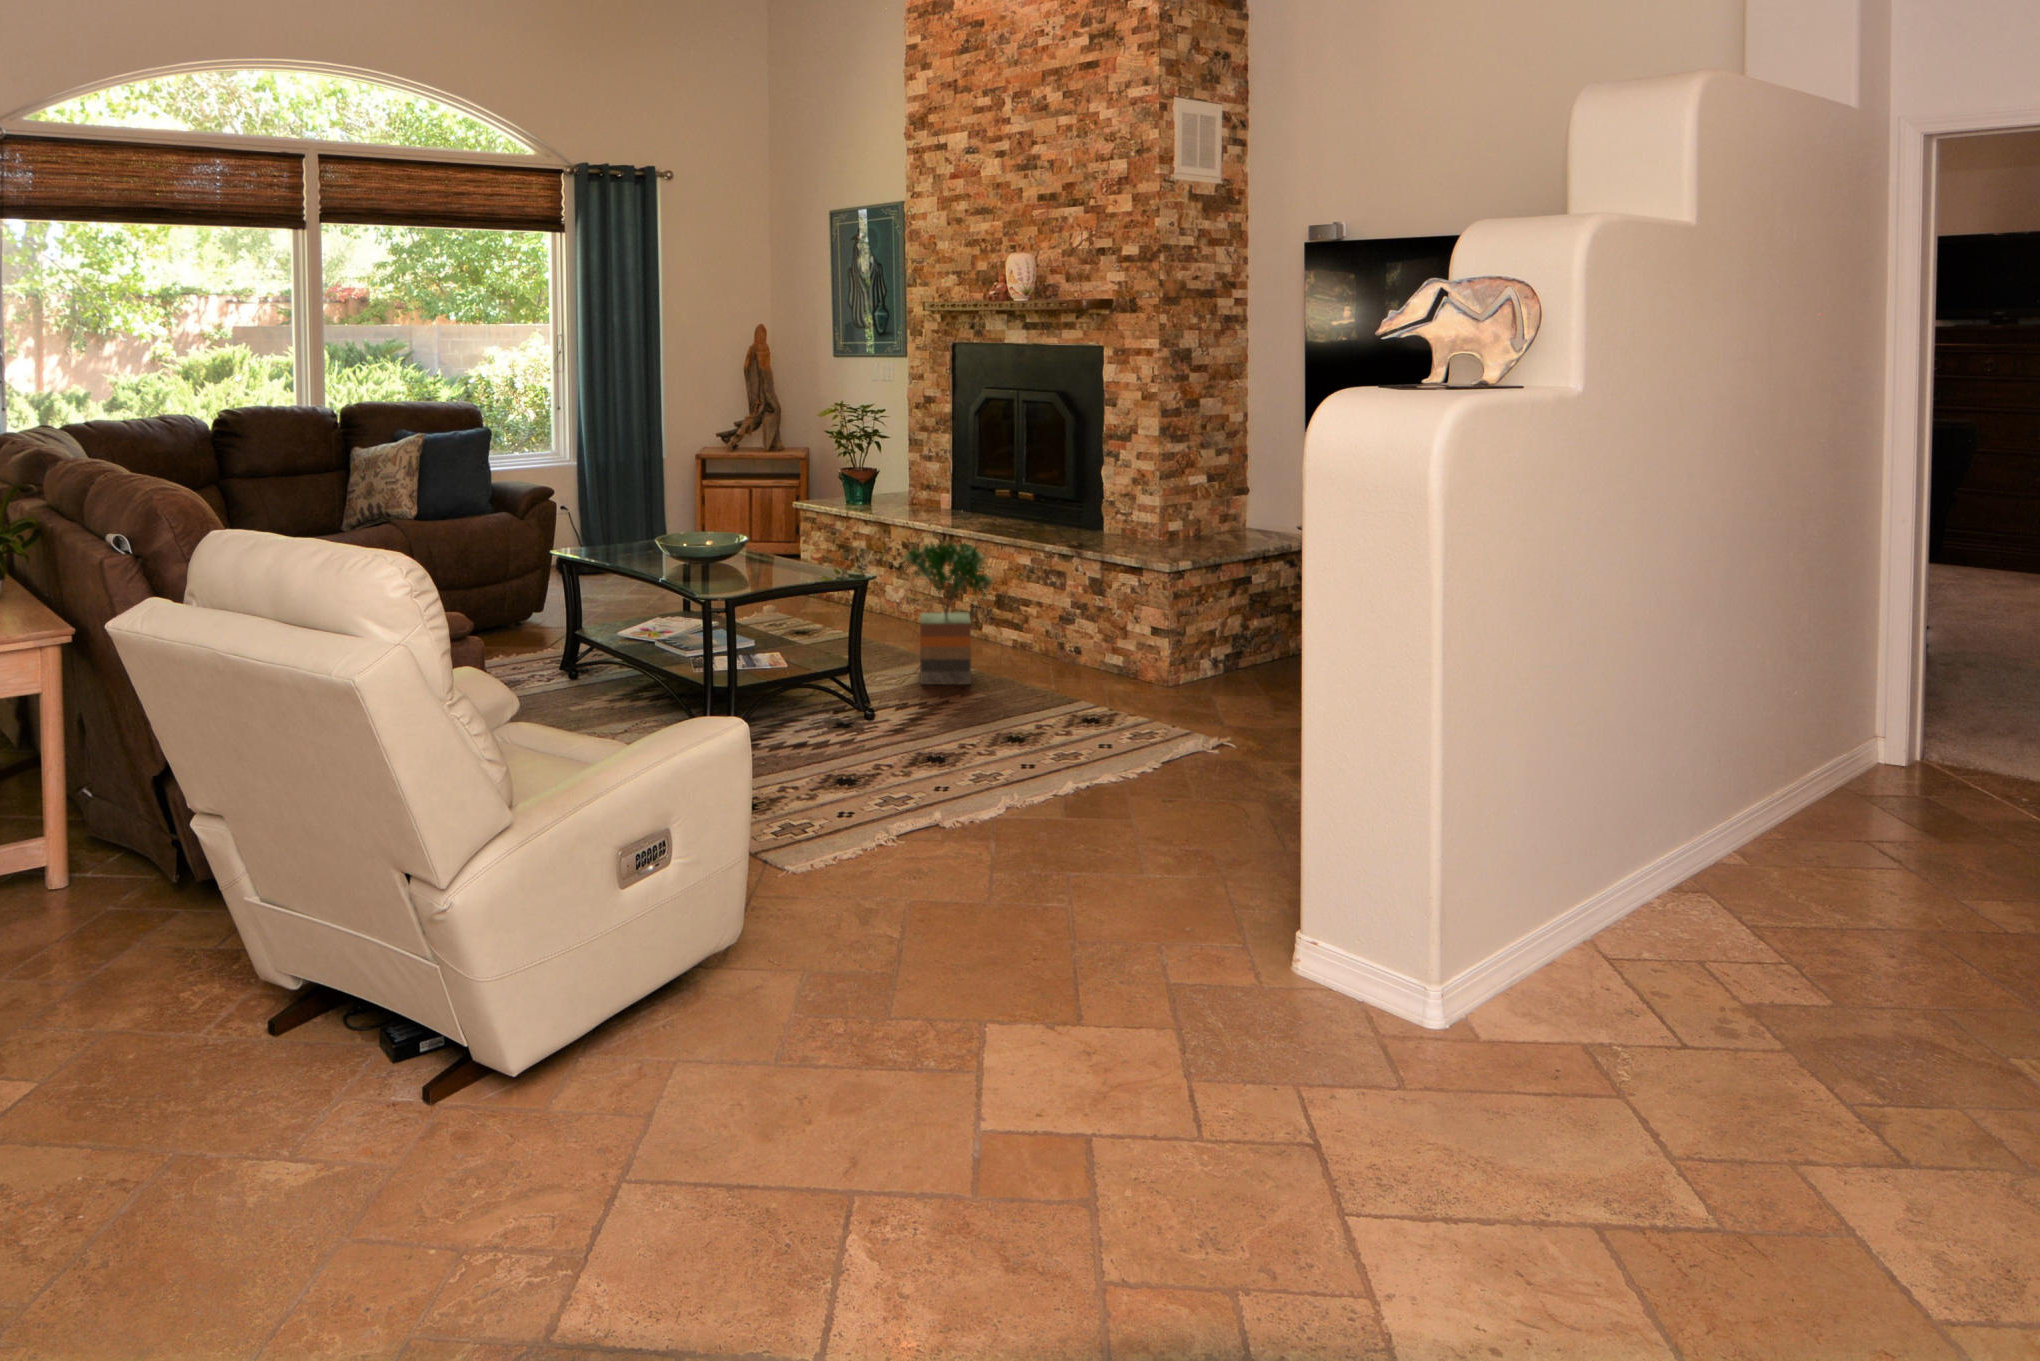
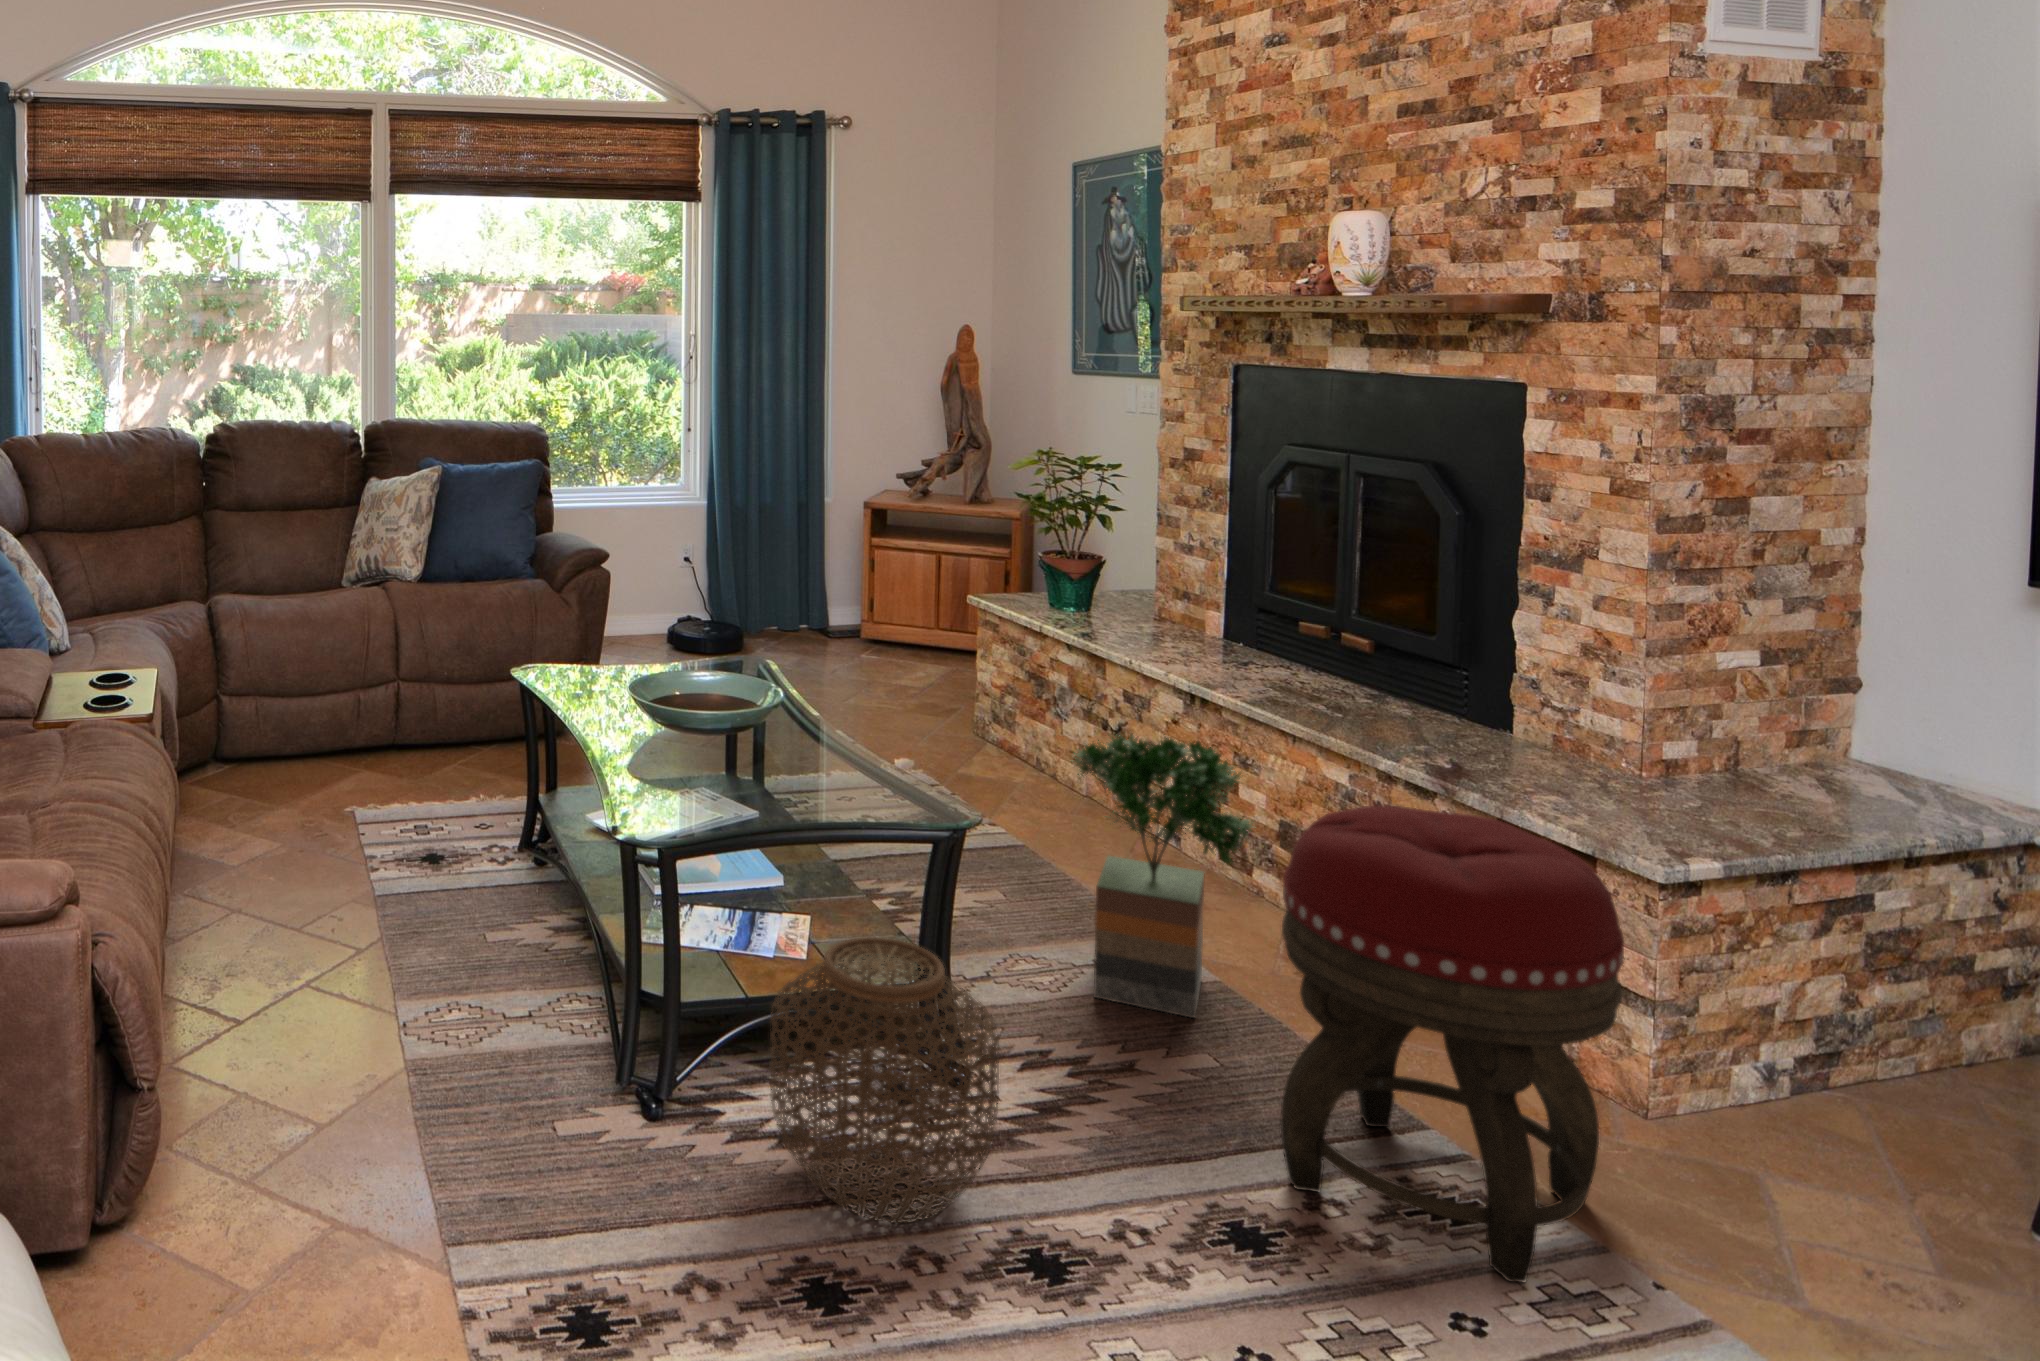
footstool: none [1019,546,1155,735] -> present [1281,806,1624,1282]
woven basket: none [796,633,907,763] -> present [770,937,999,1223]

